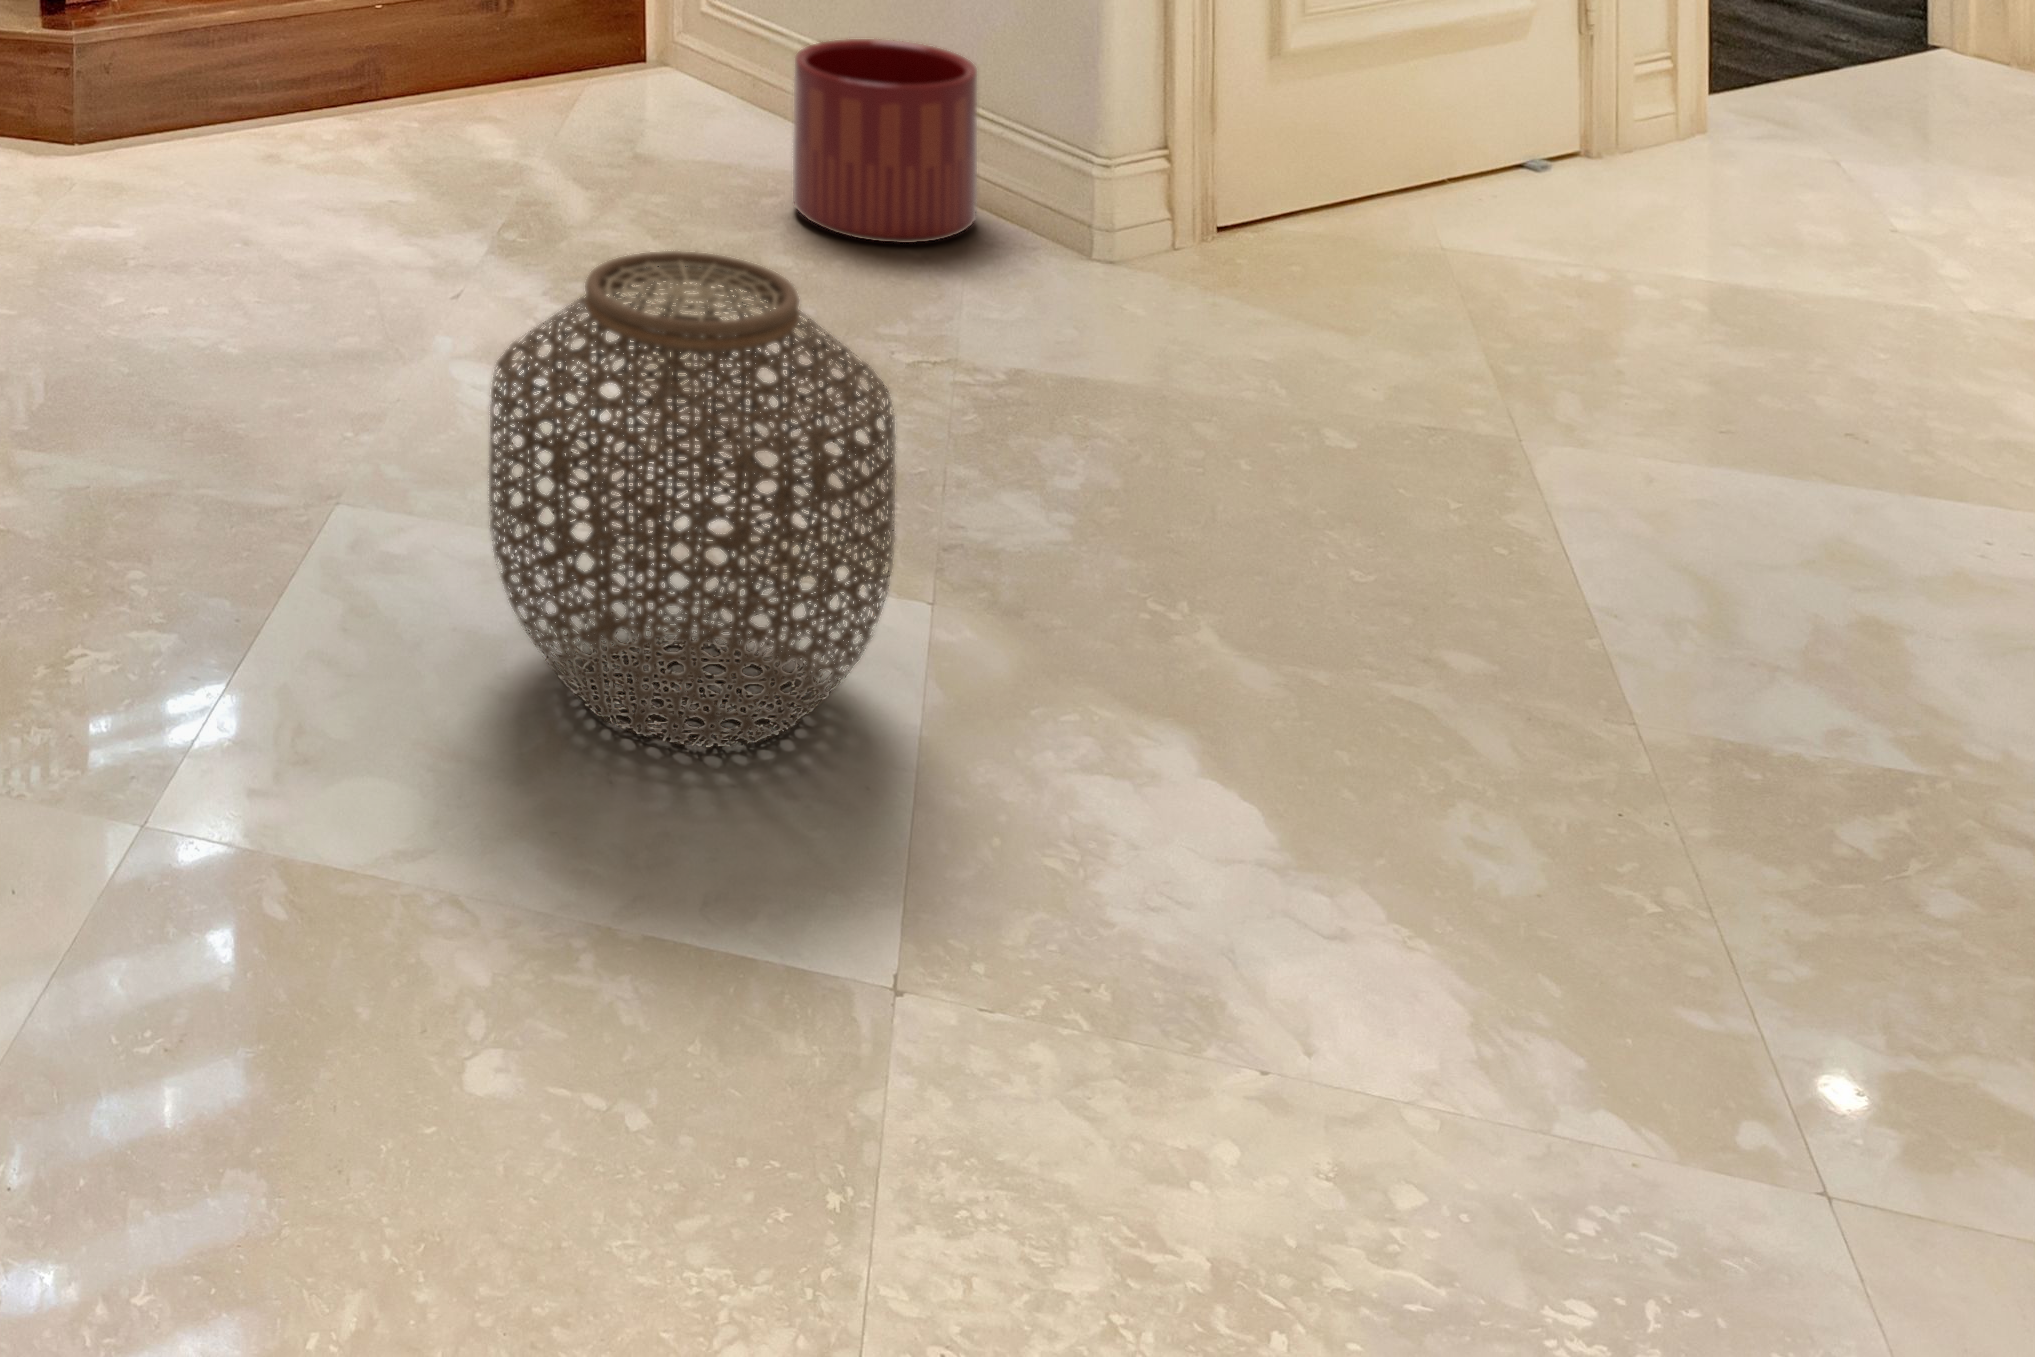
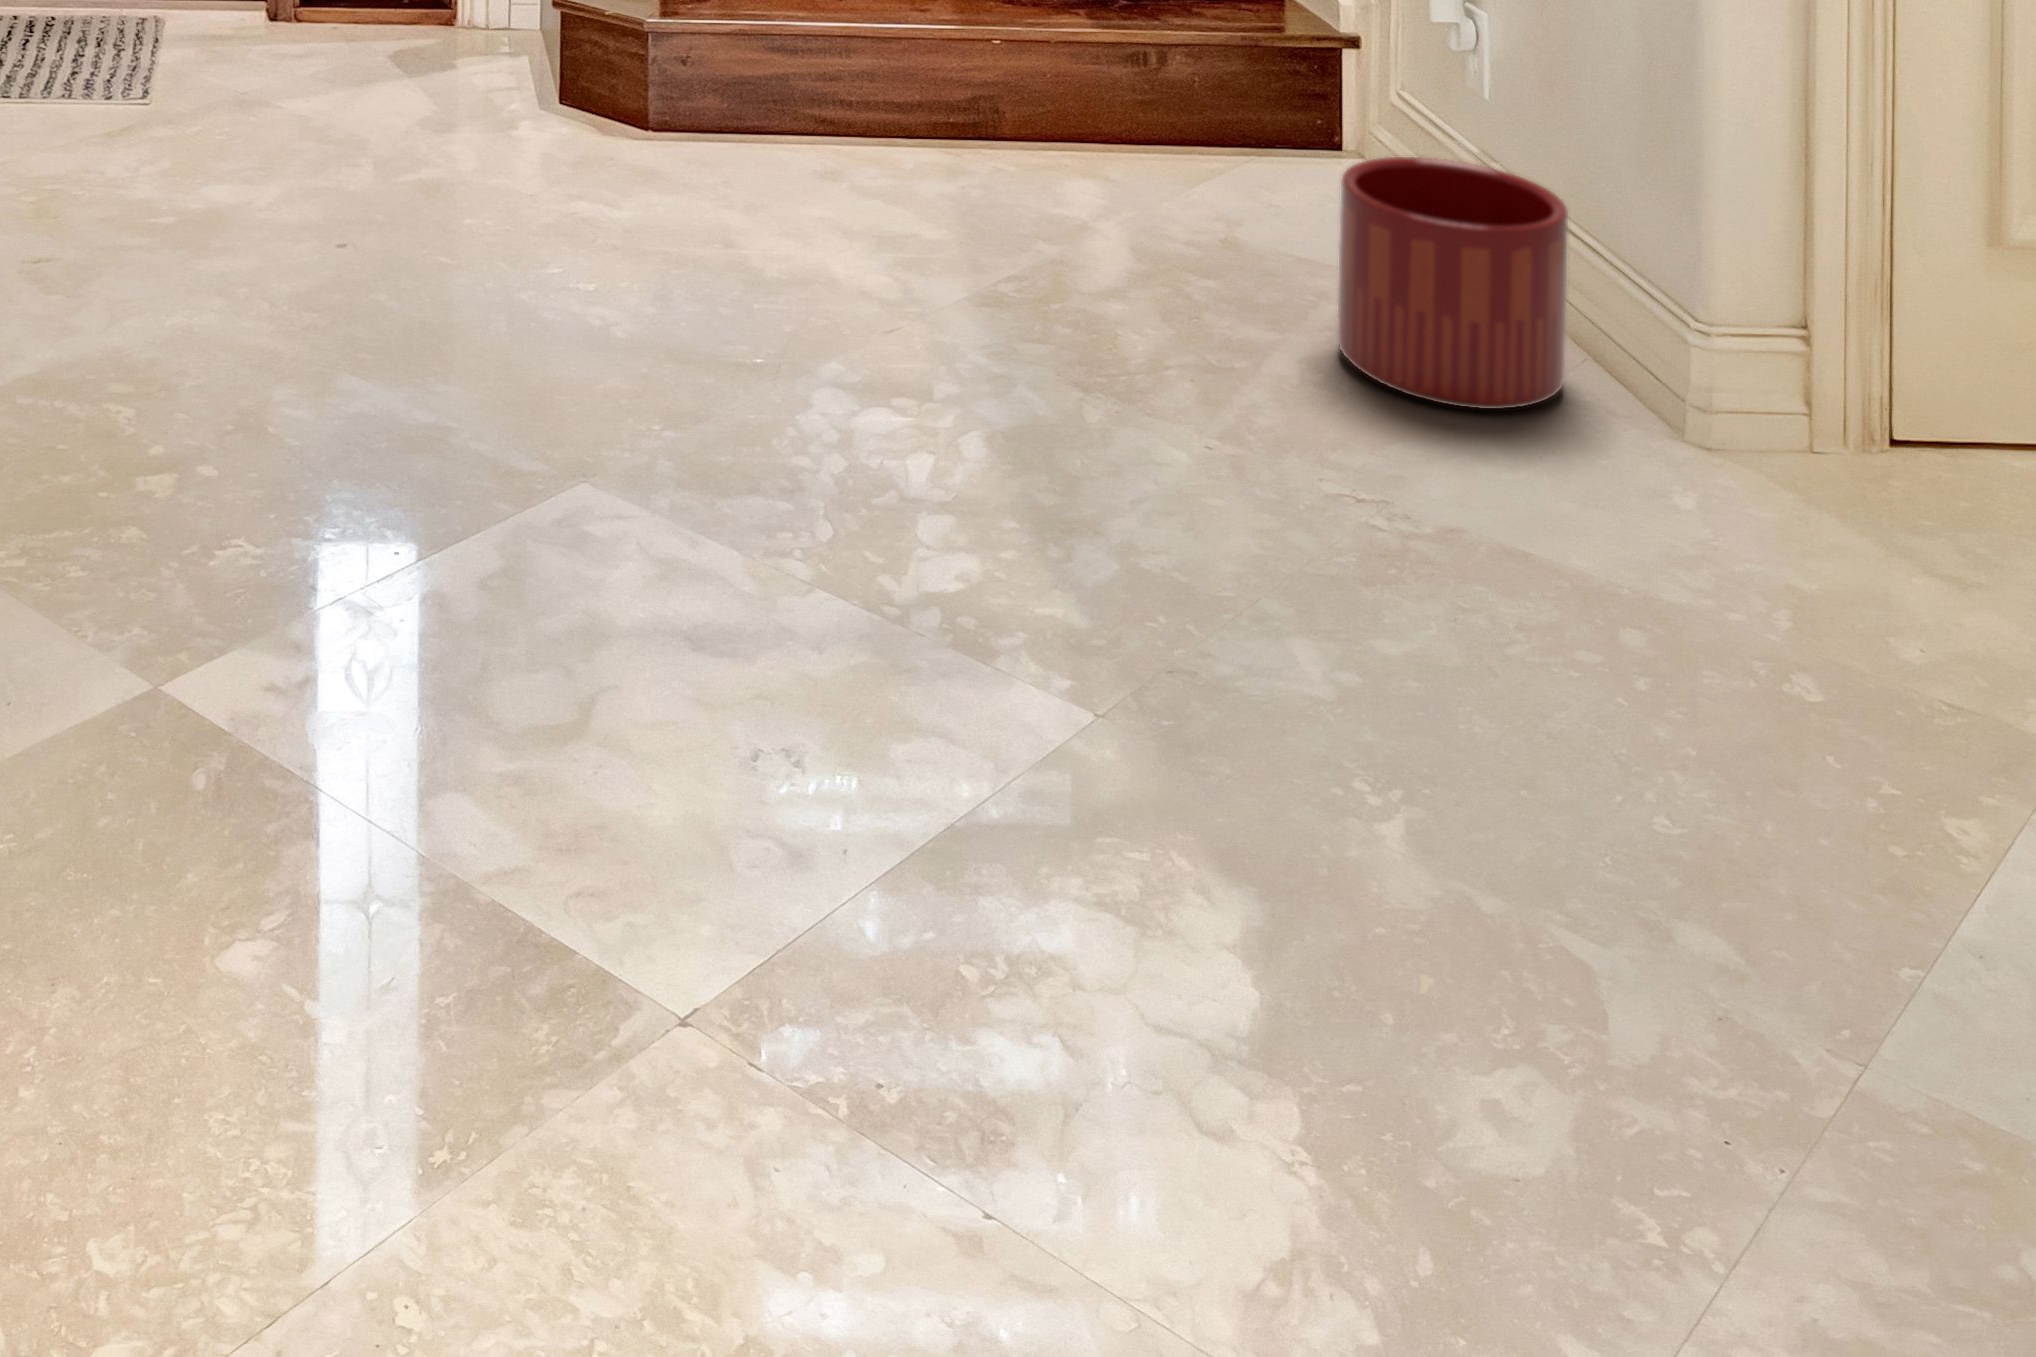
woven basket: present [489,251,896,747] -> none [470,339,908,899]

